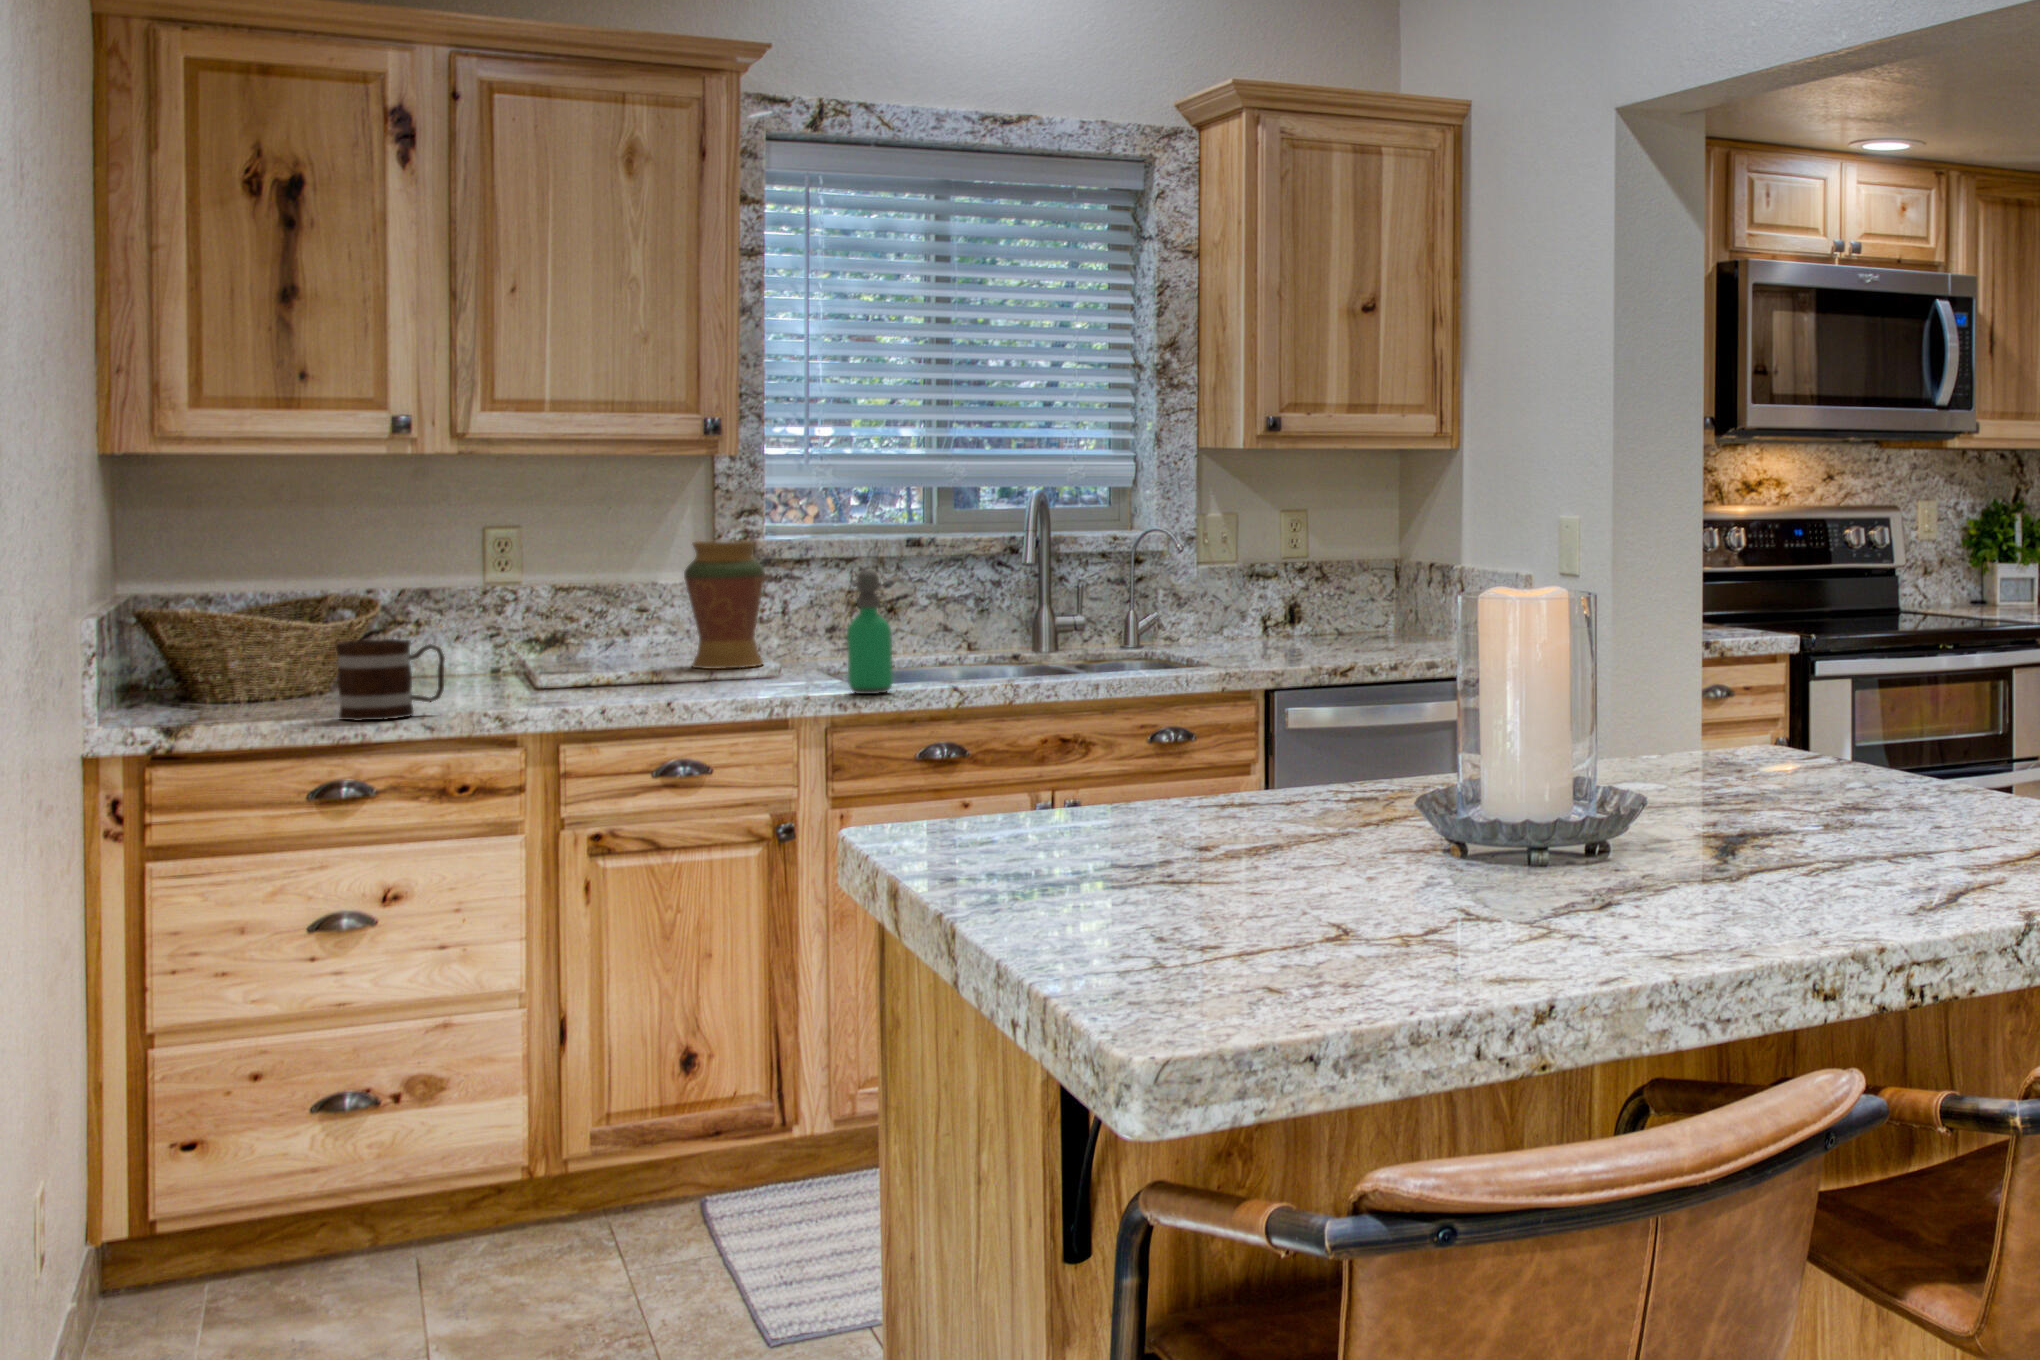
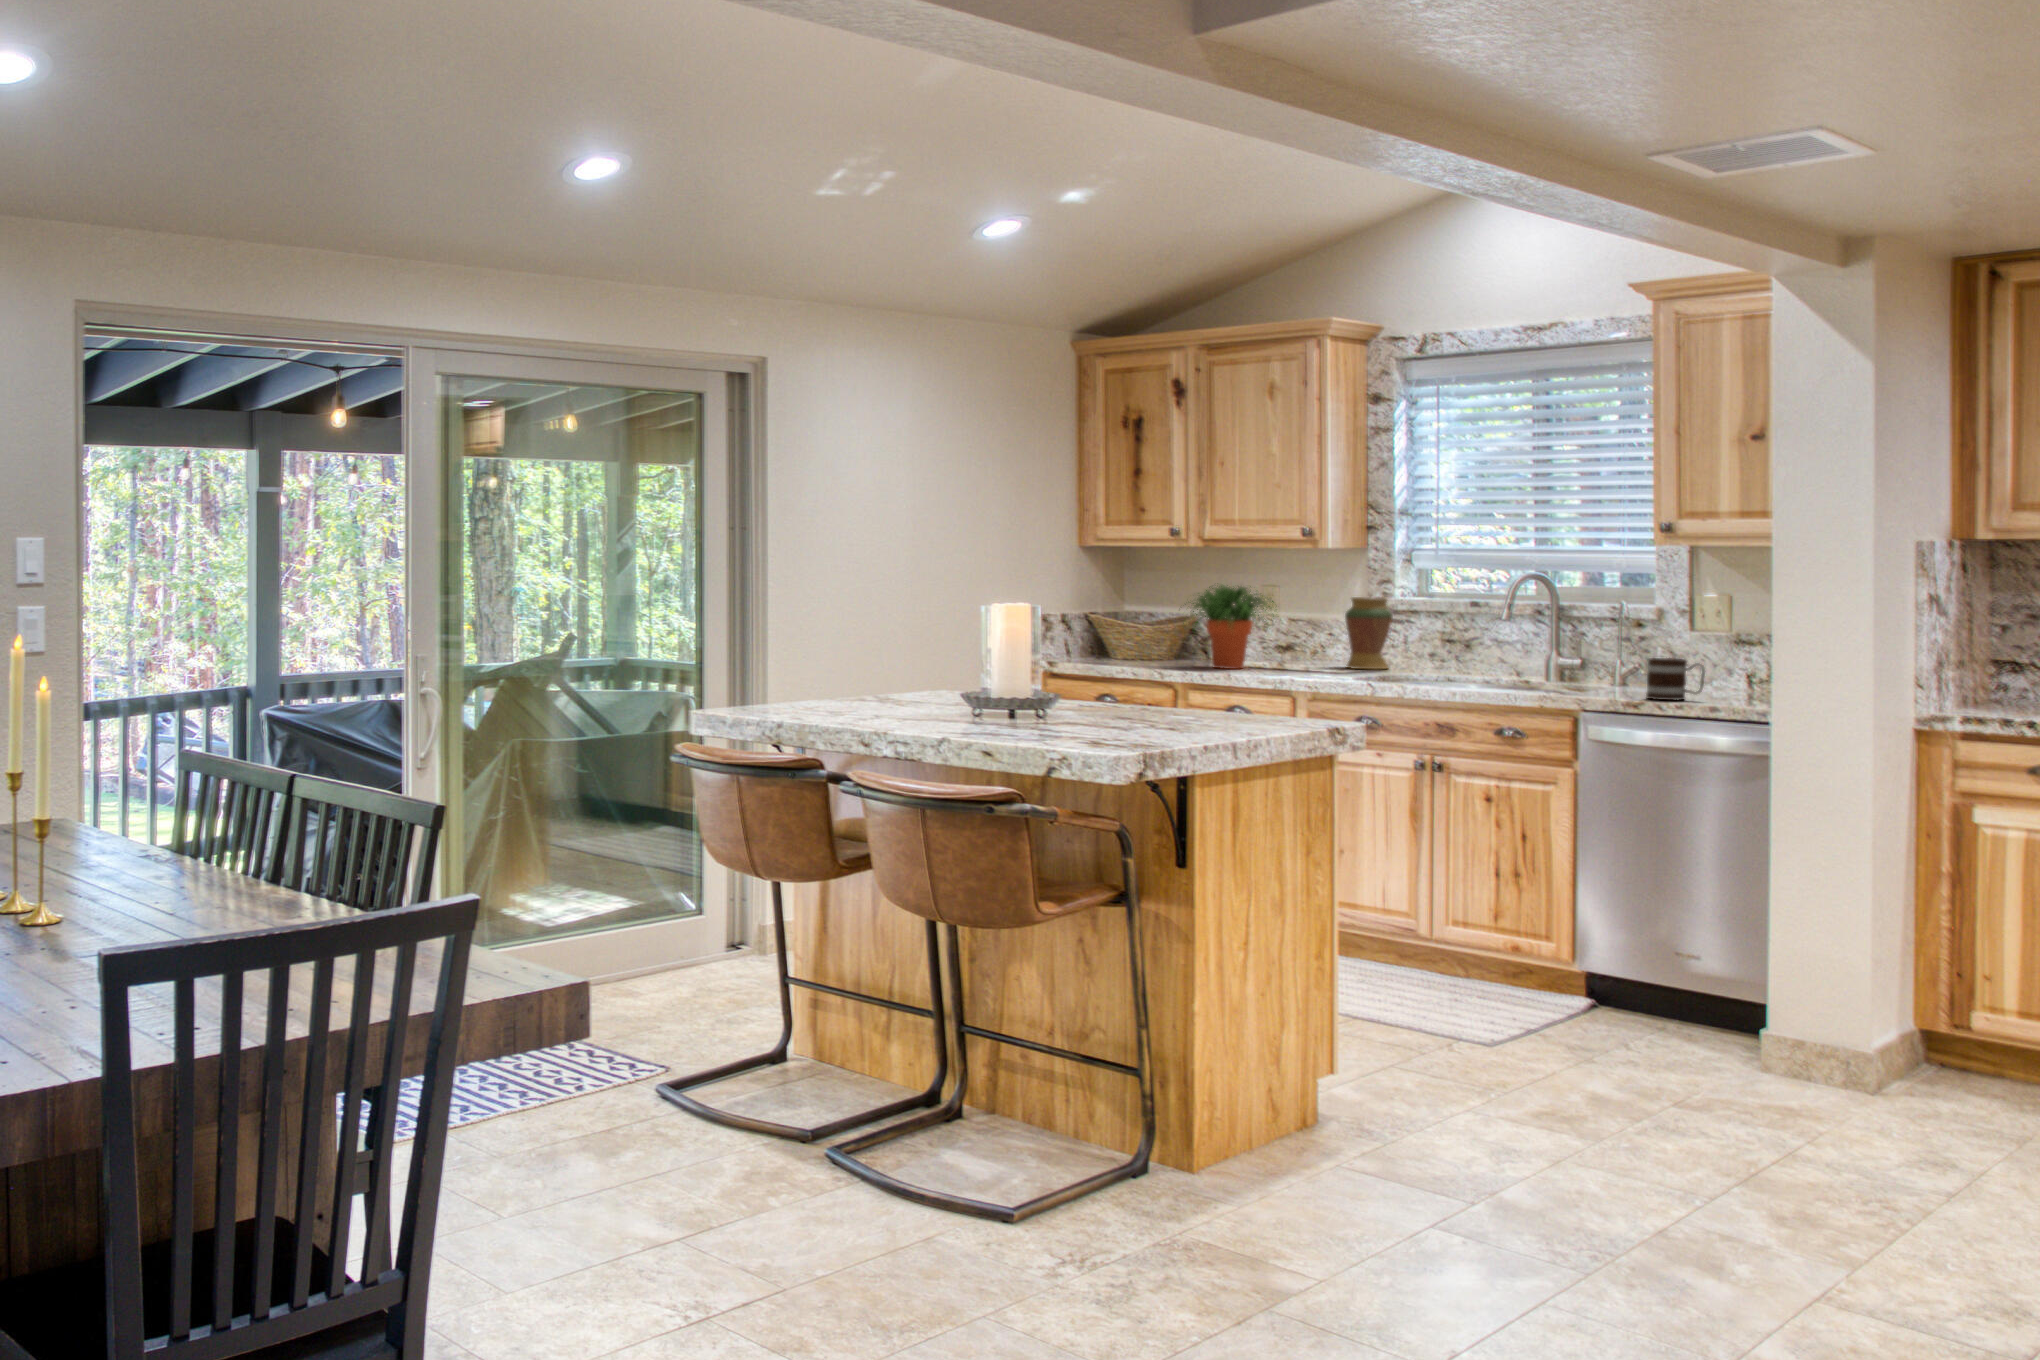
potted plant: none [459,523,671,693] -> present [1190,585,1274,669]
soap dispenser: present [847,570,893,694] -> none [1301,614,1330,681]
mug: present [336,639,445,720] -> present [1646,658,1705,700]

